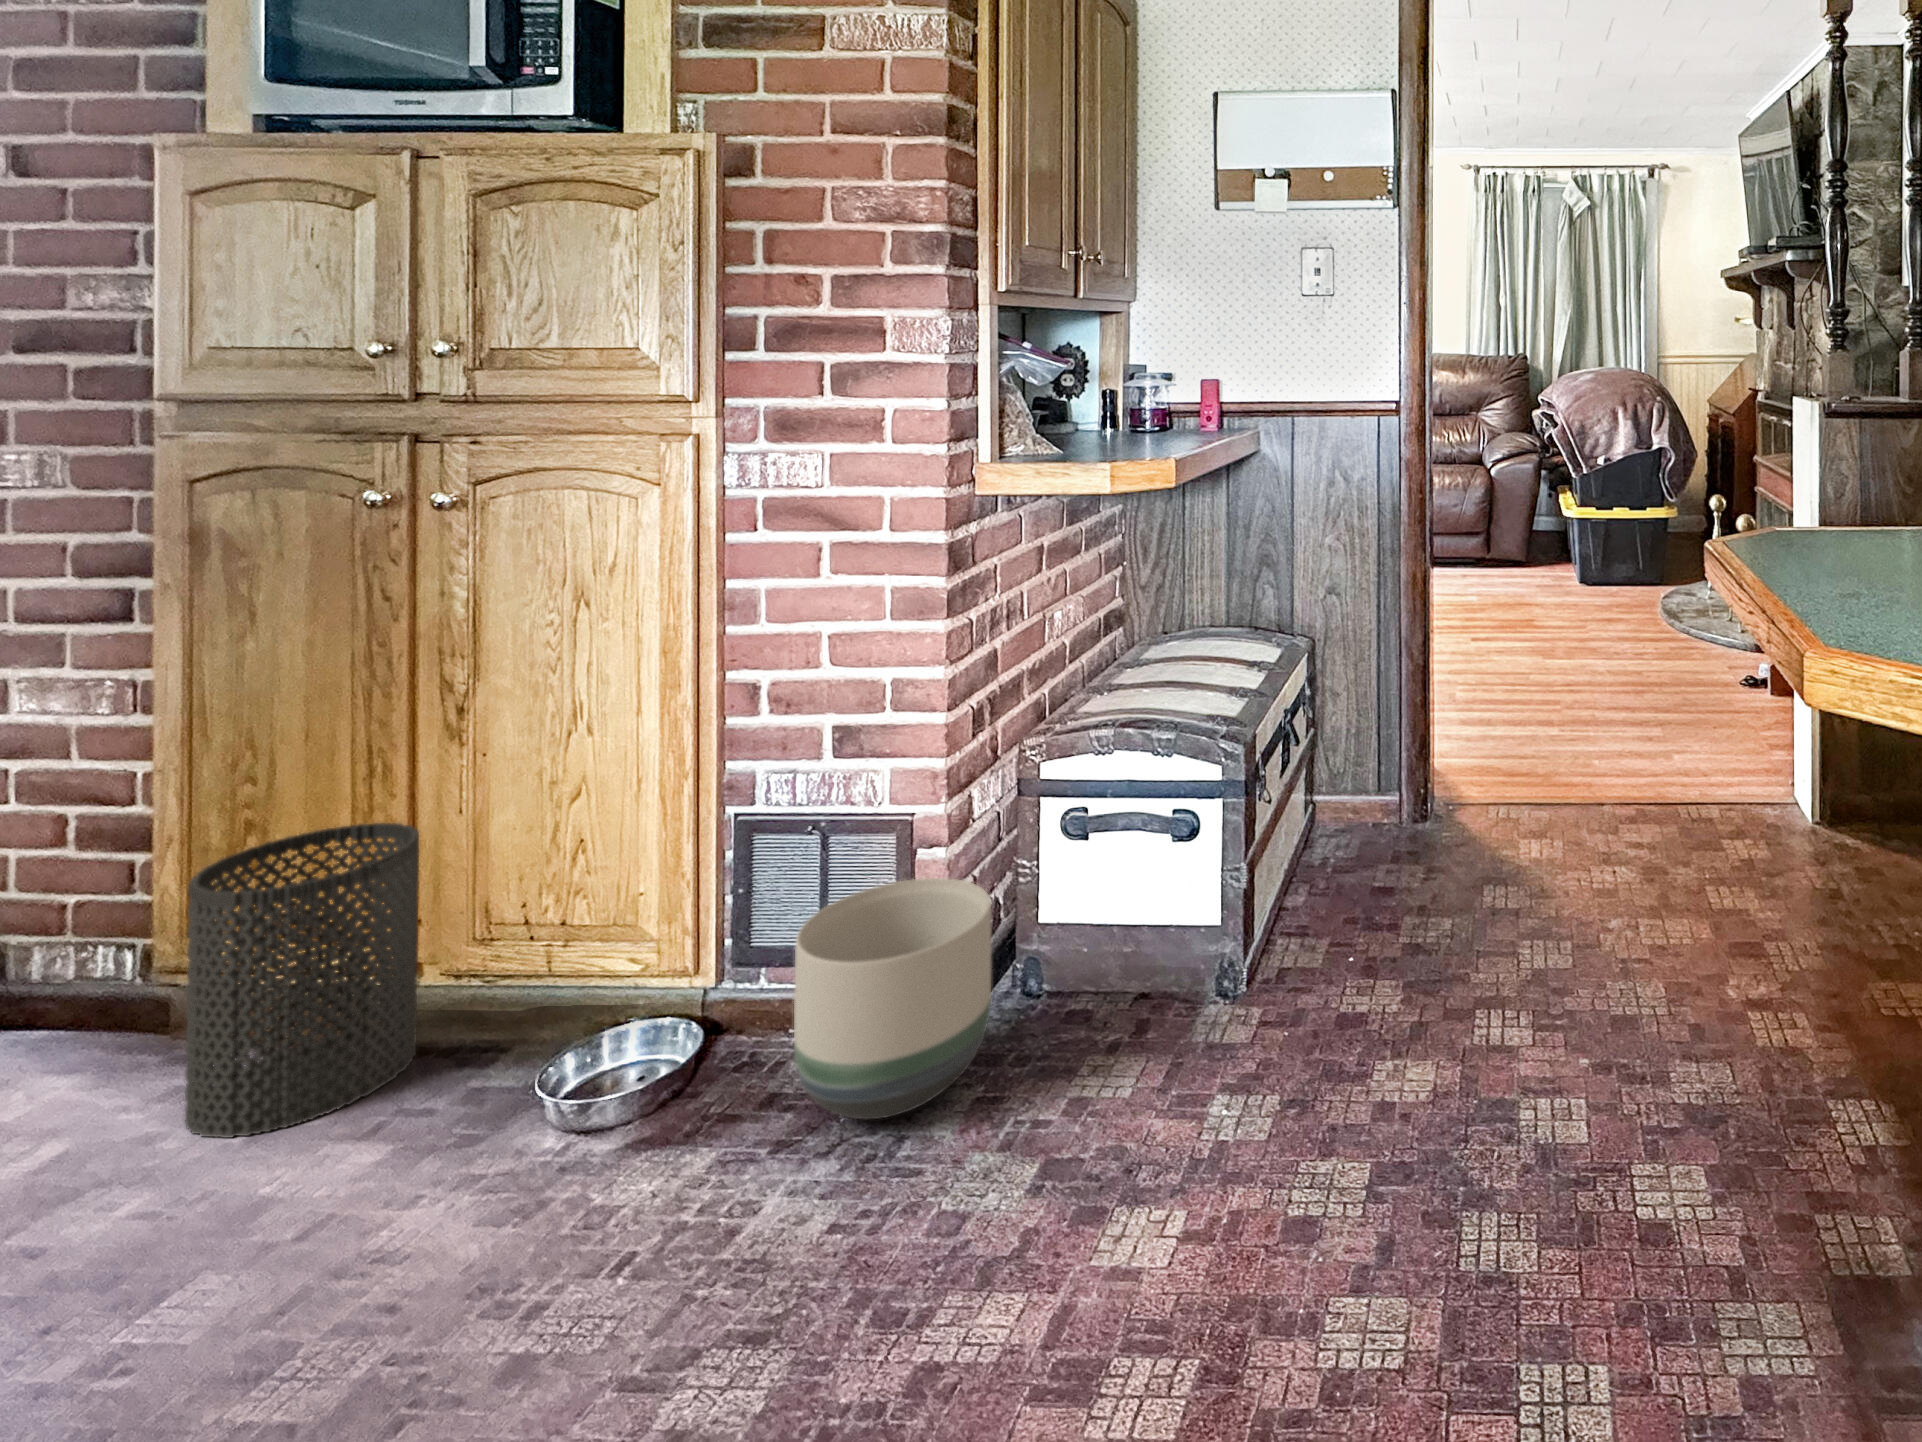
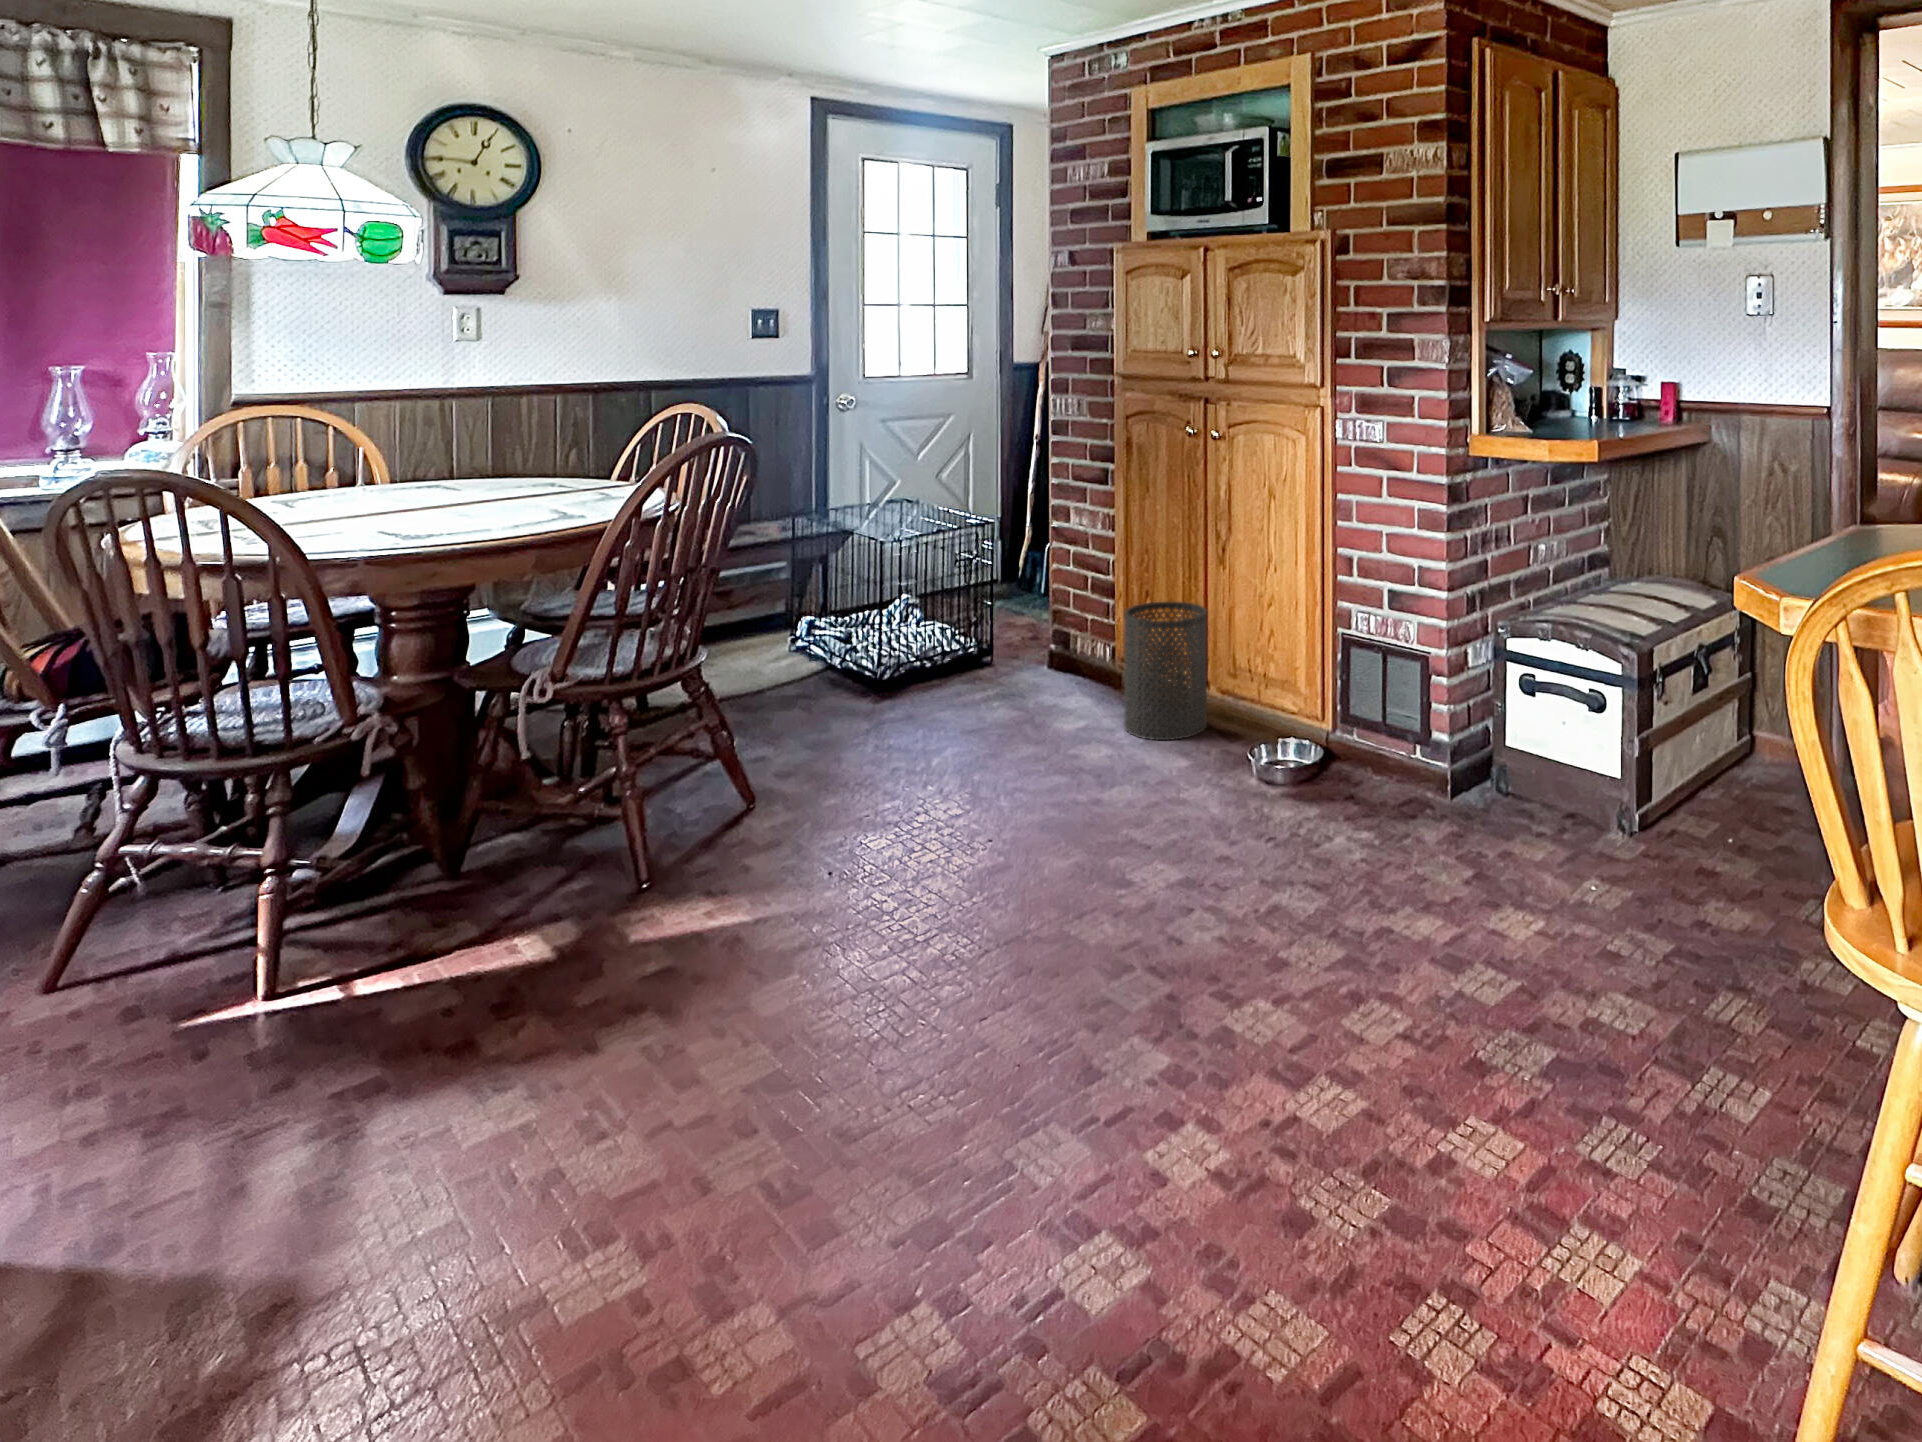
planter: present [794,878,992,1119] -> none [1357,690,1464,820]

